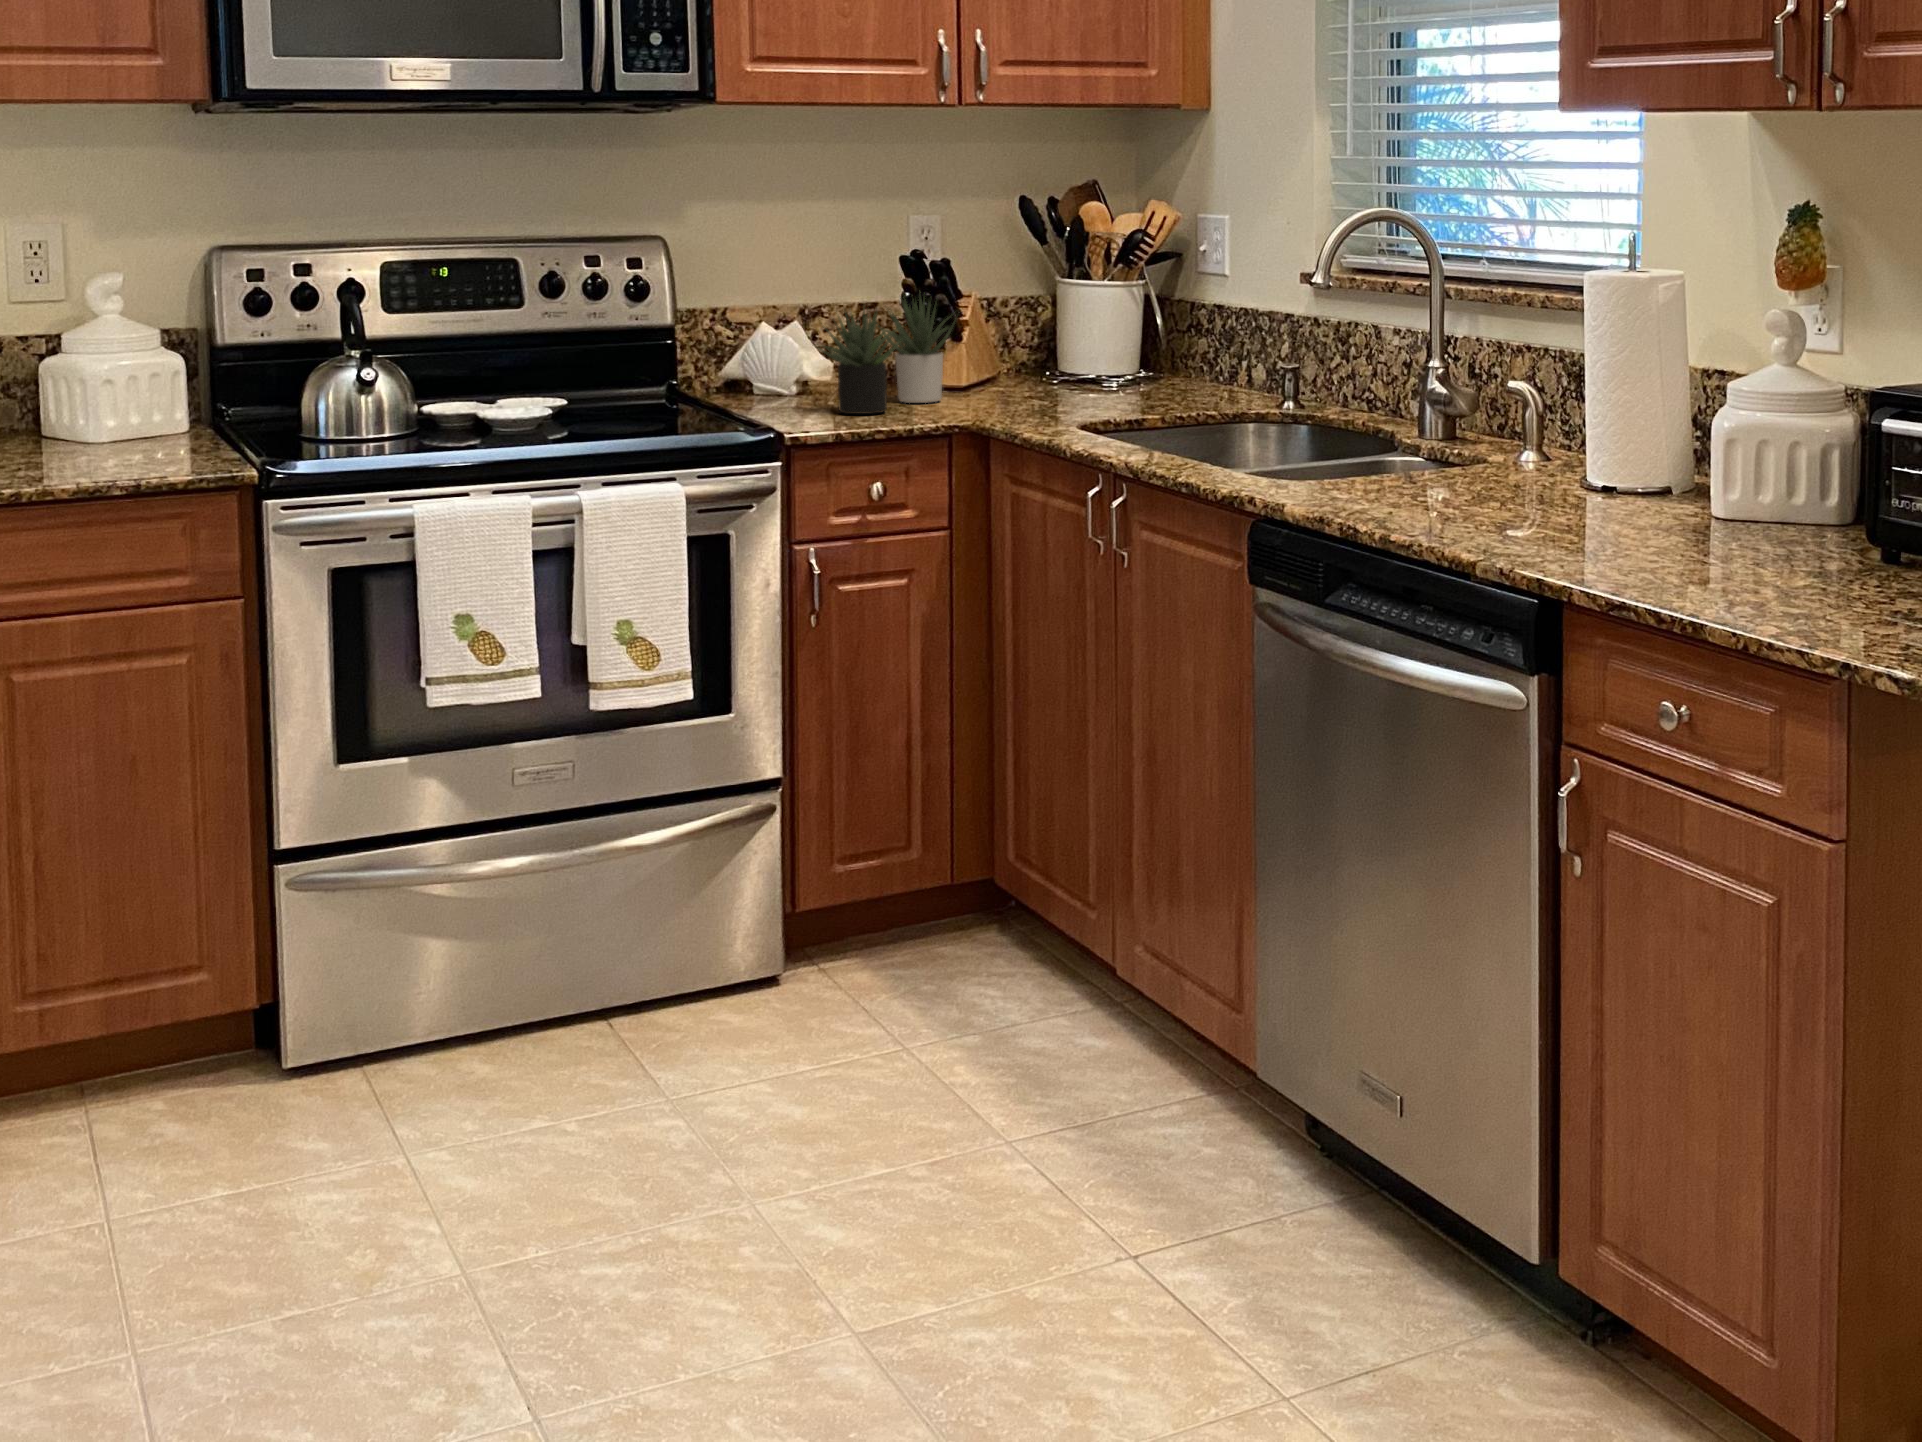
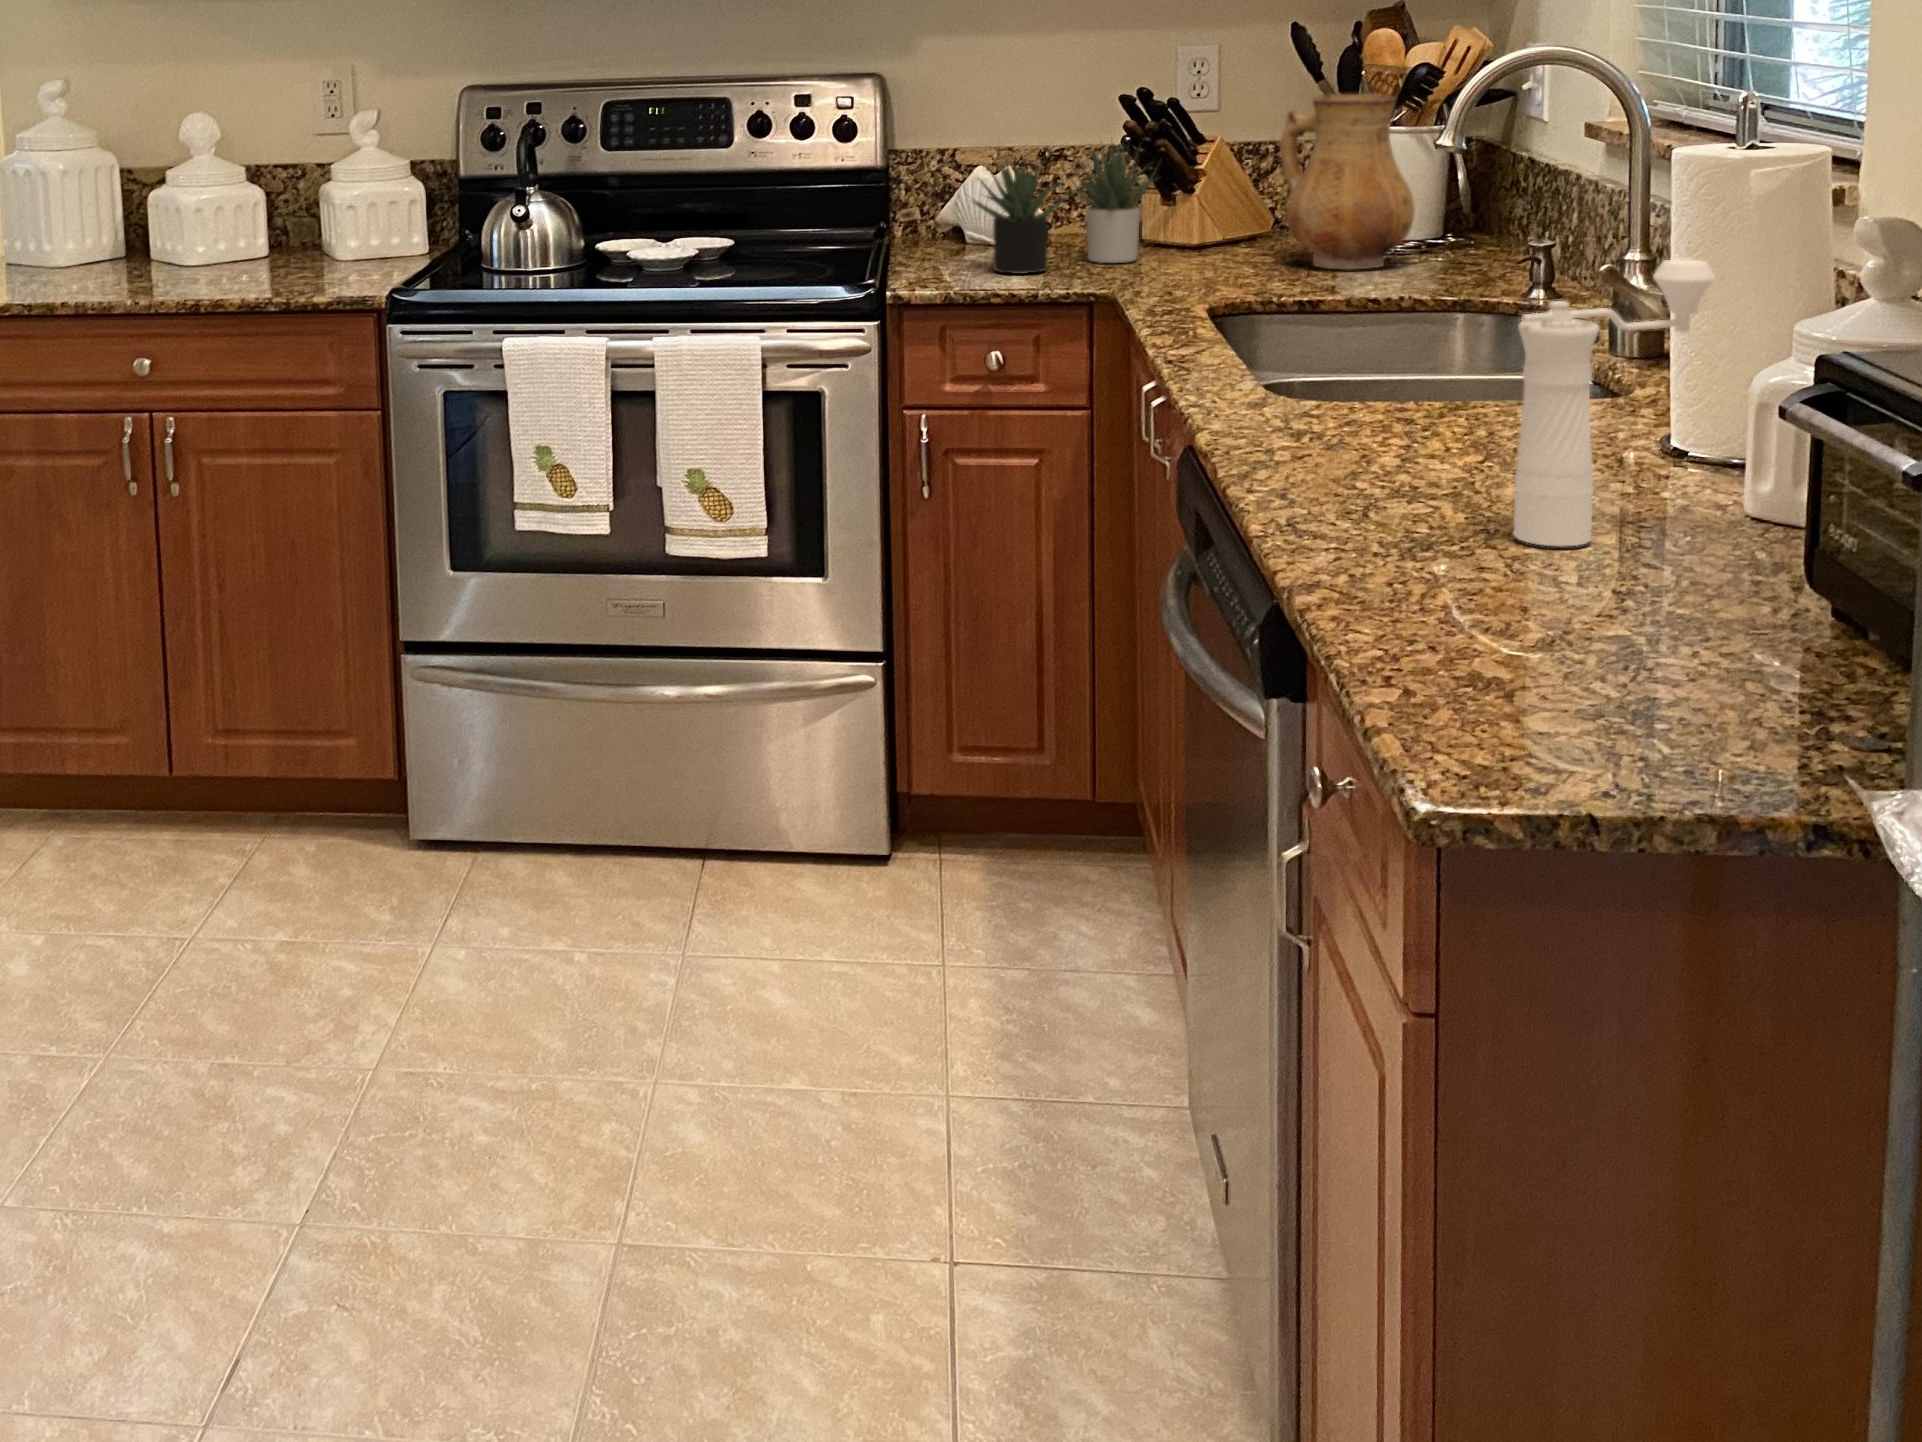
ceramic pitcher: none [1051,251,1167,397] -> present [1280,94,1415,269]
pepper mill: none [1664,332,1756,540] -> present [1514,259,1716,546]

